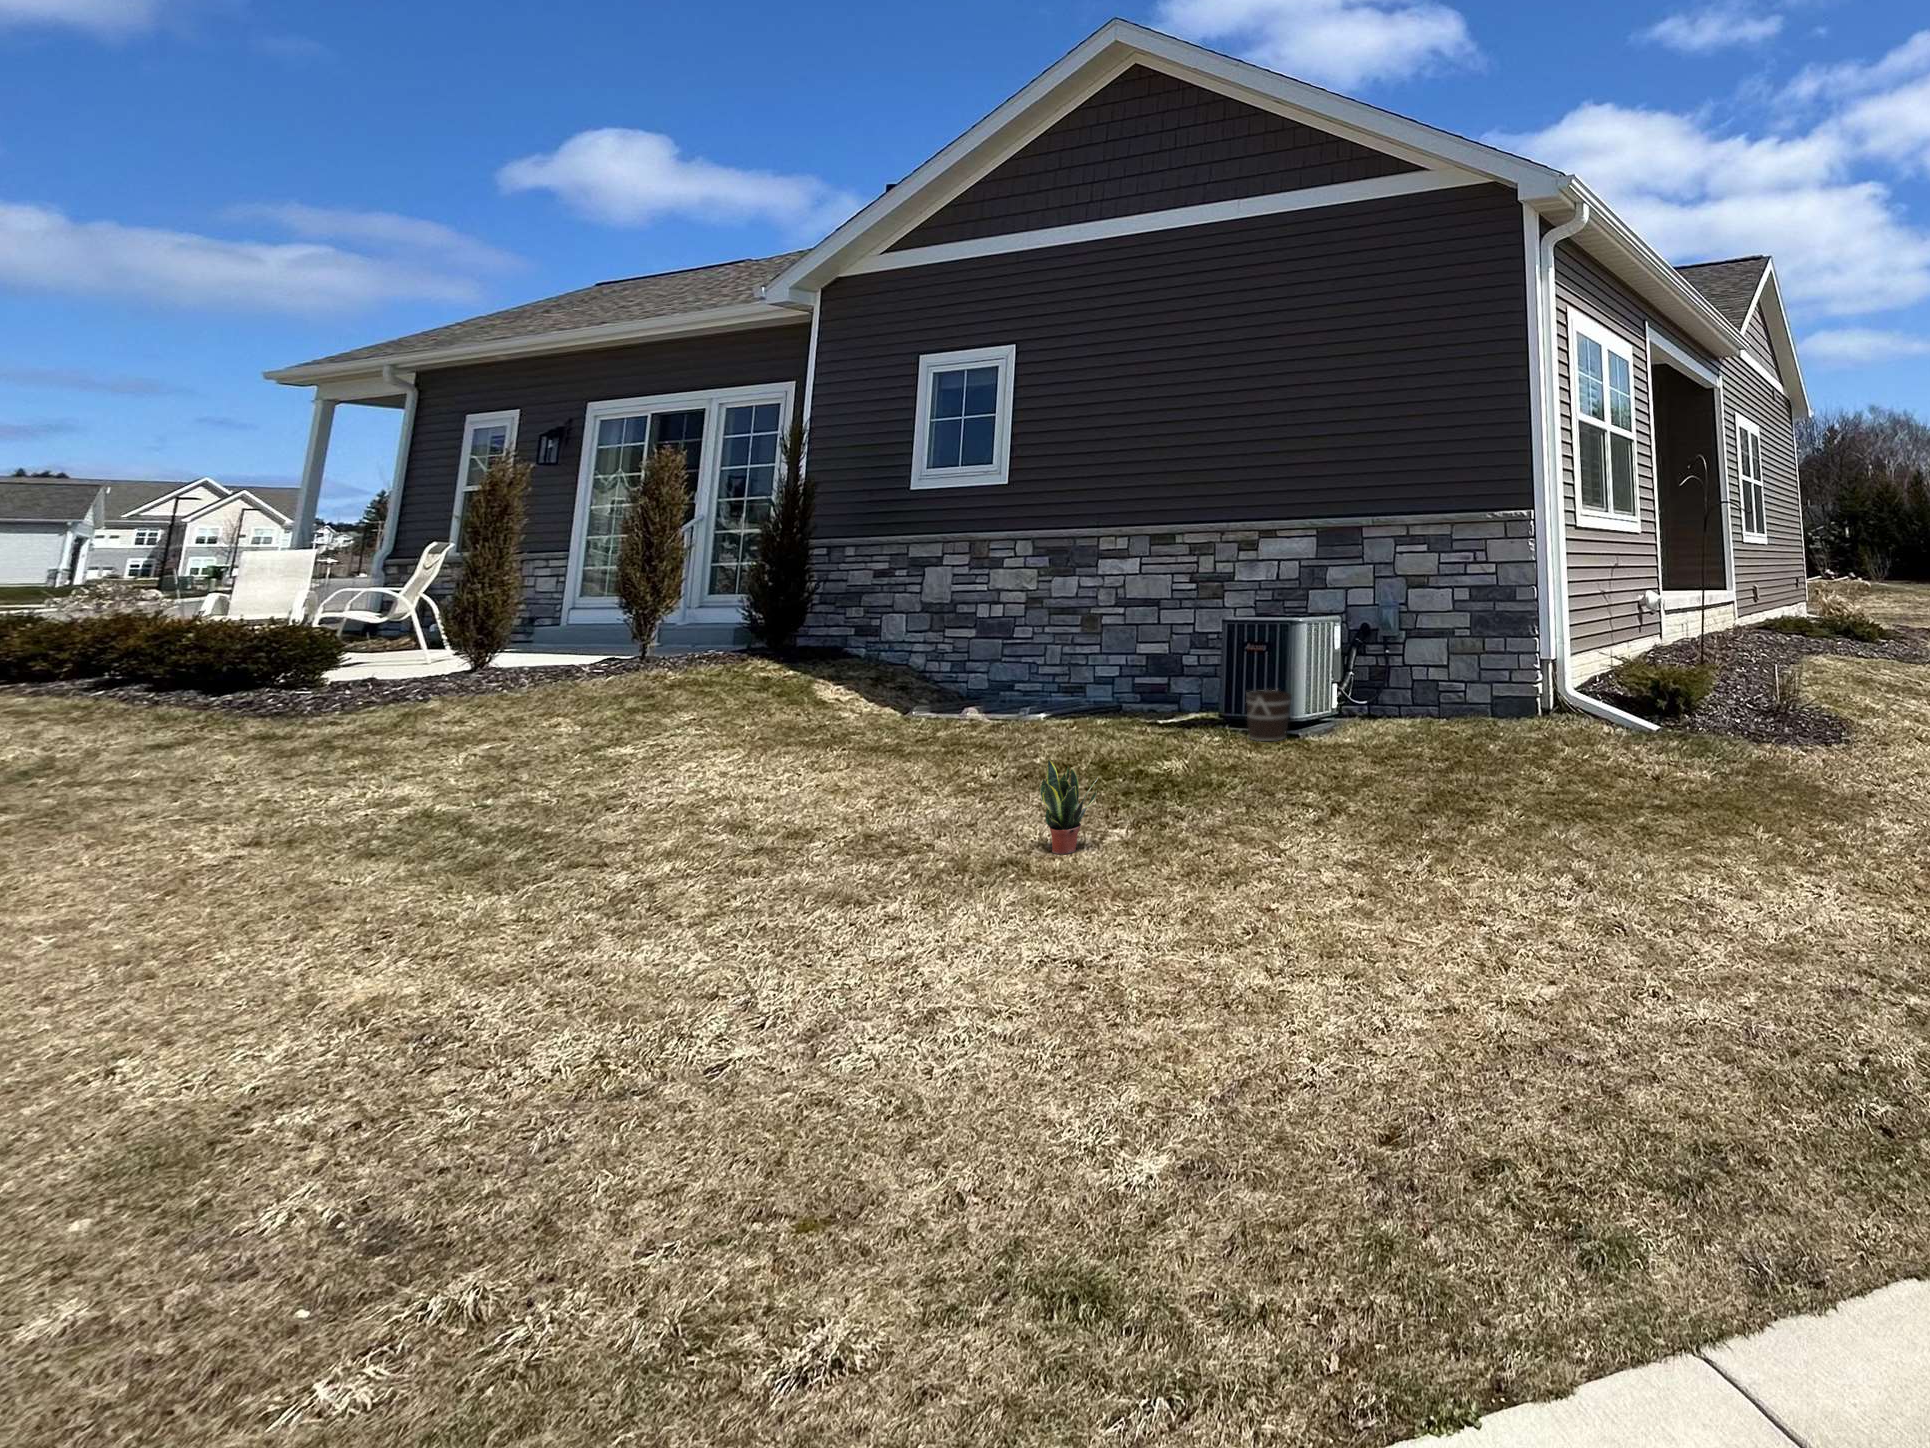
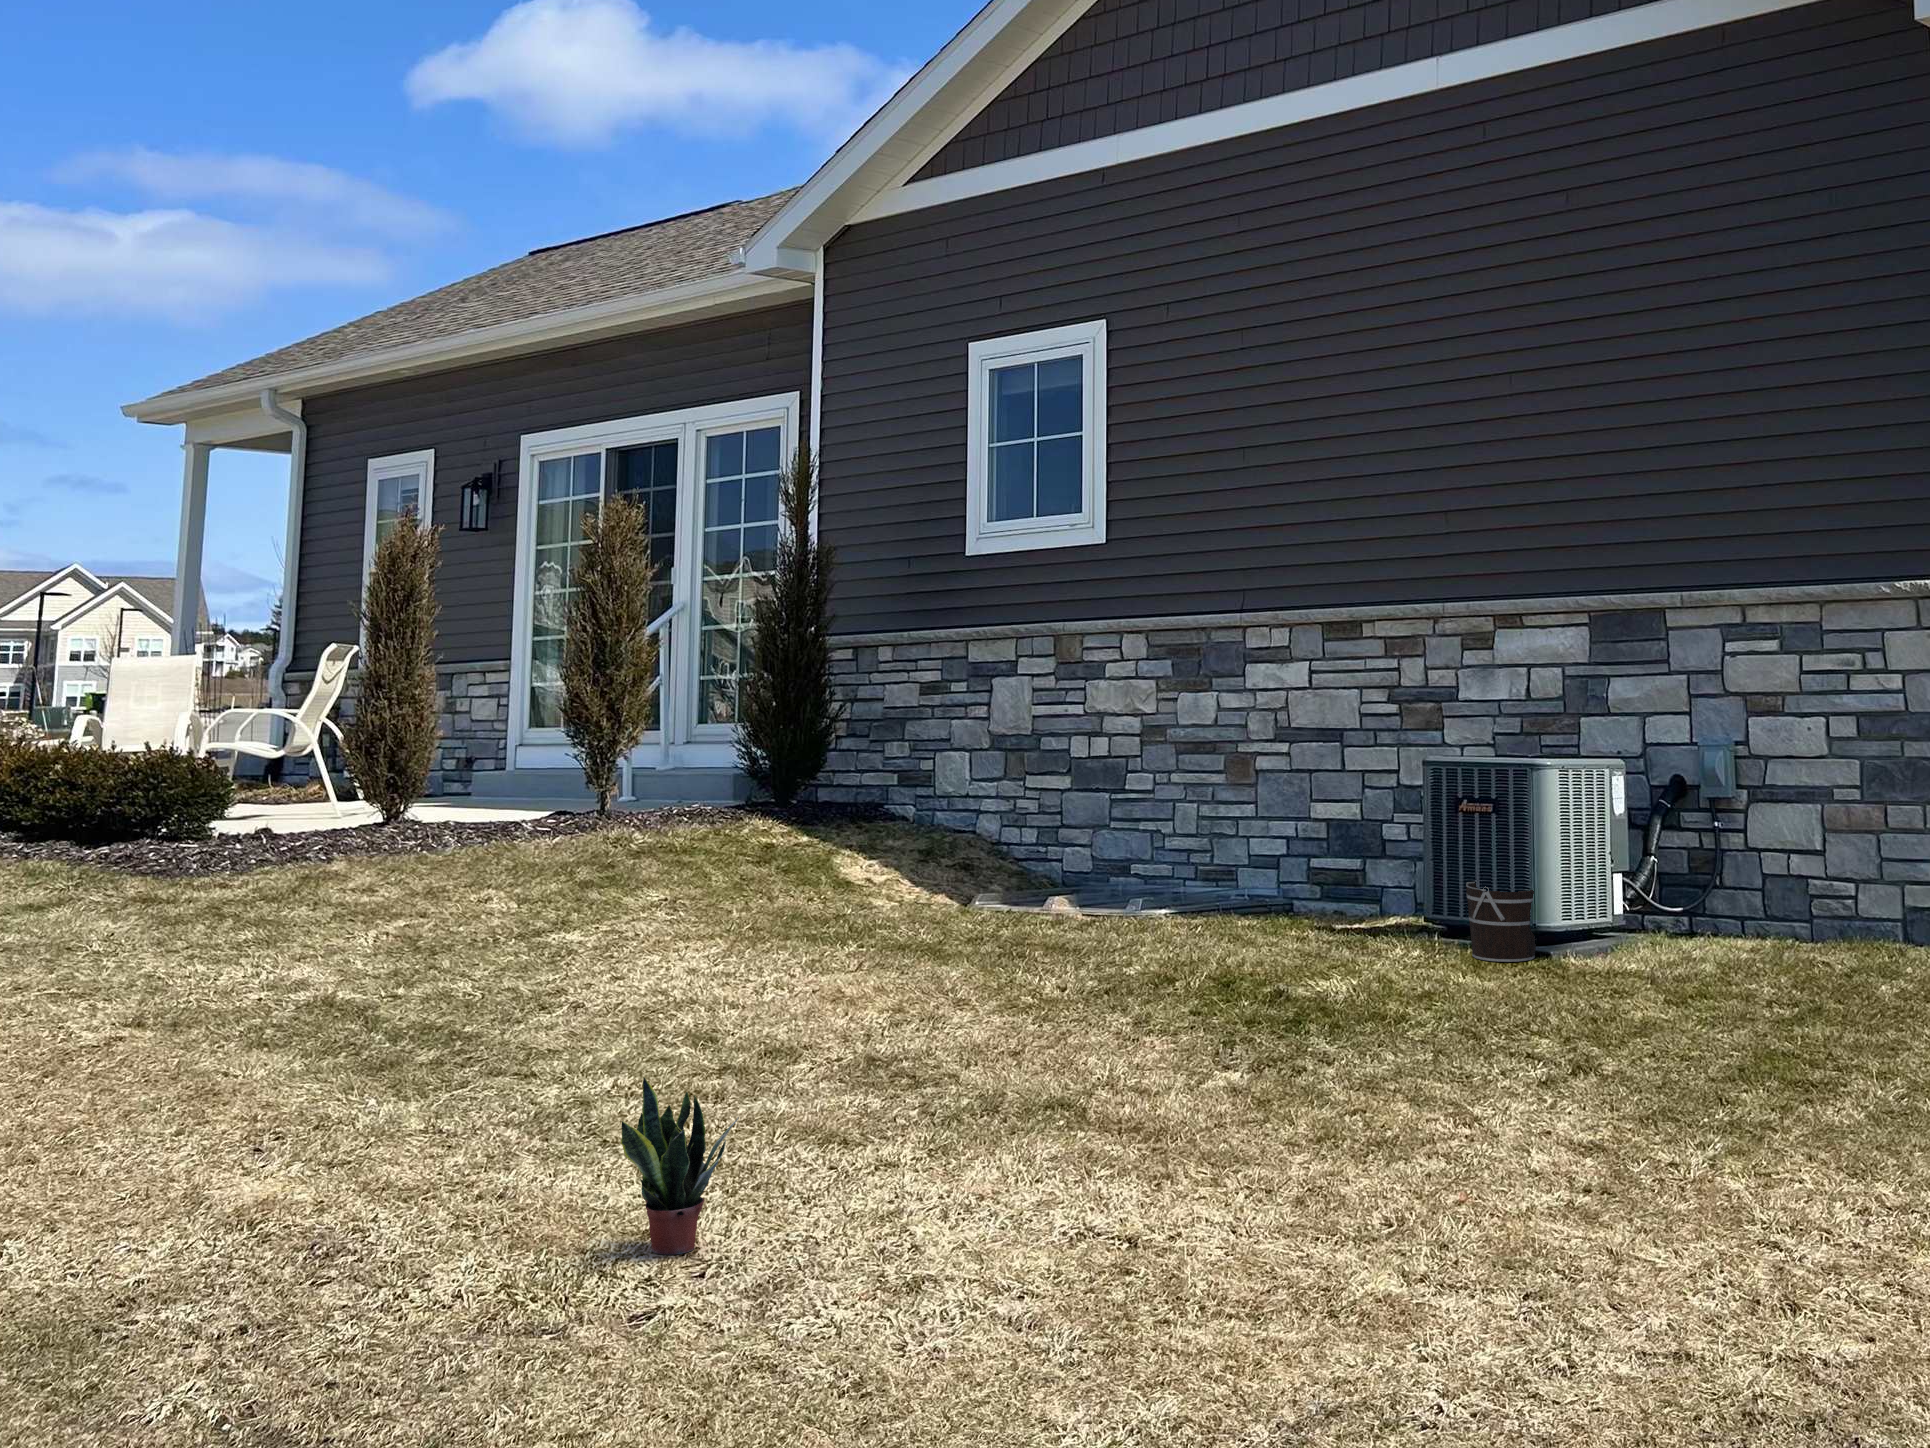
potted plant: present [1040,759,1098,854] -> present [620,1077,739,1255]

